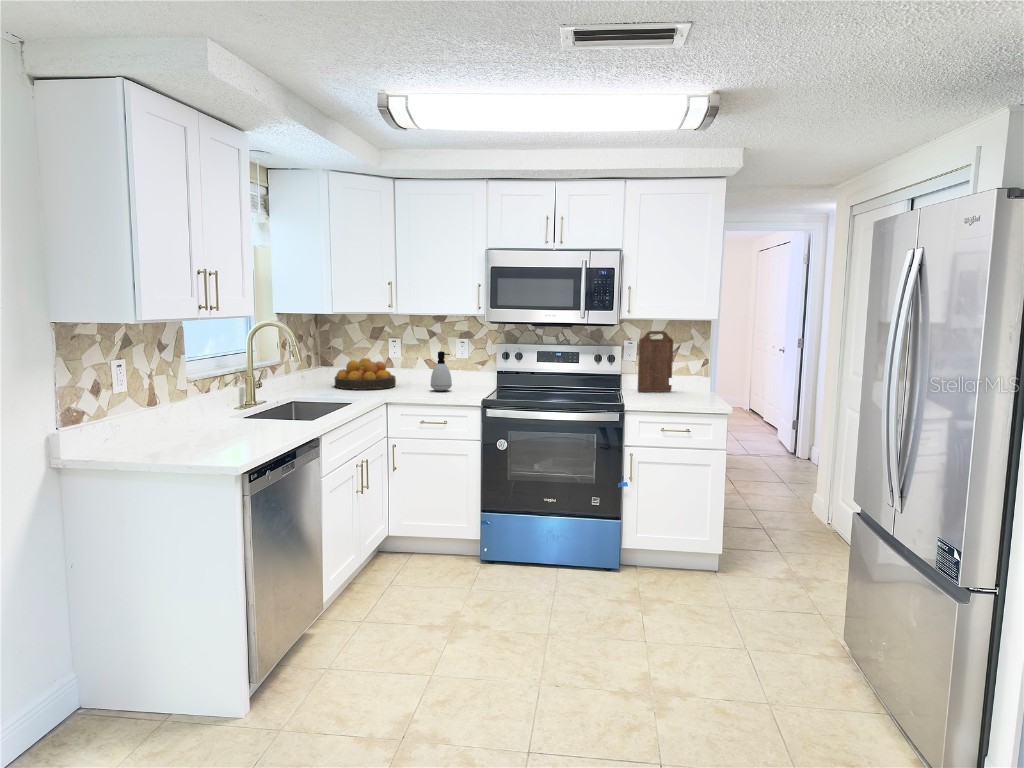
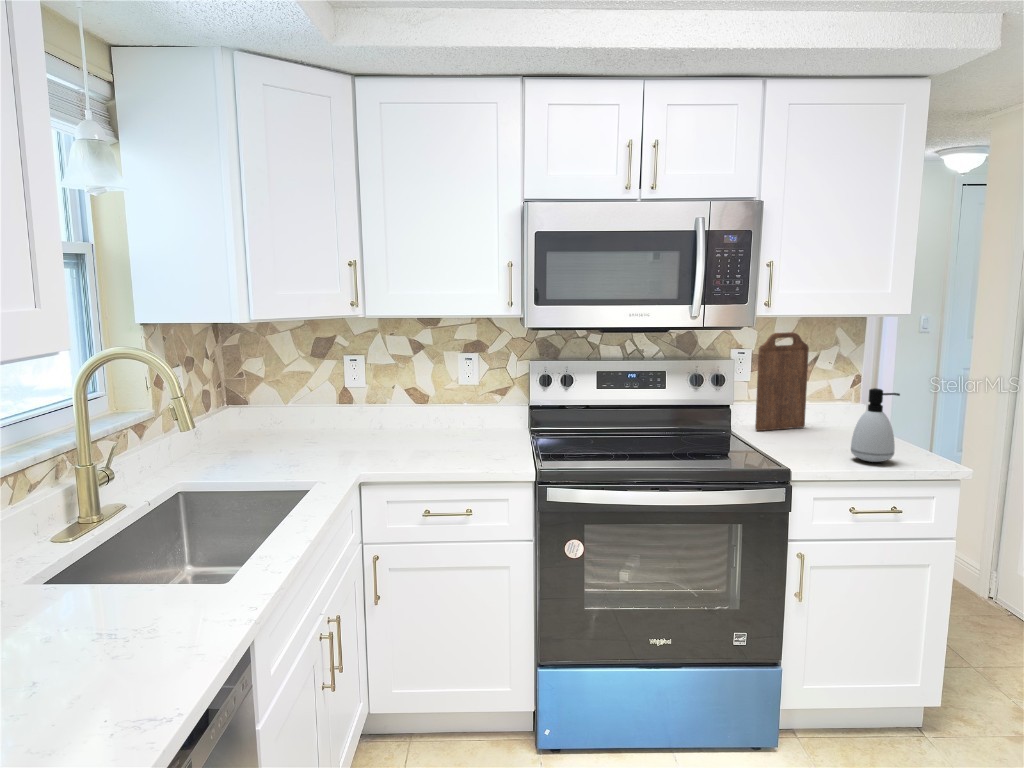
soap dispenser: present [431,351,452,391] -> present [851,388,900,462]
fruit bowl: present [335,358,396,390] -> none [254,391,361,452]

